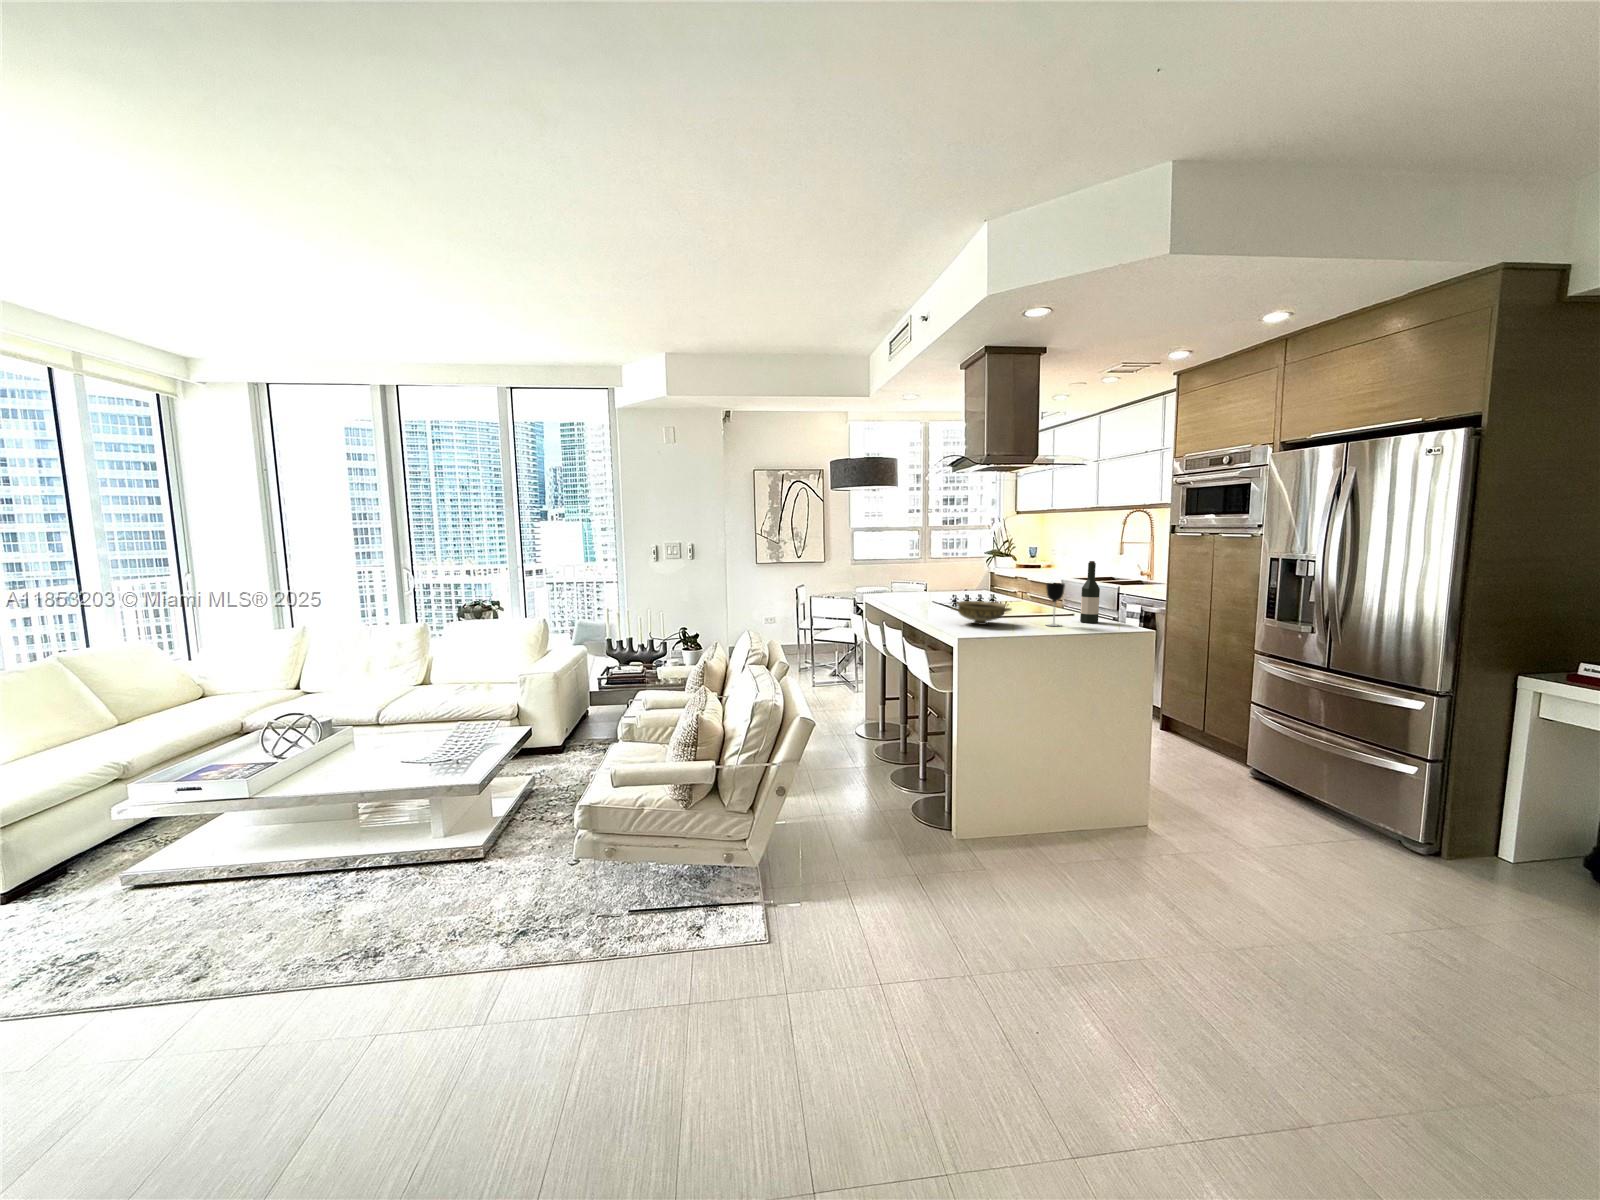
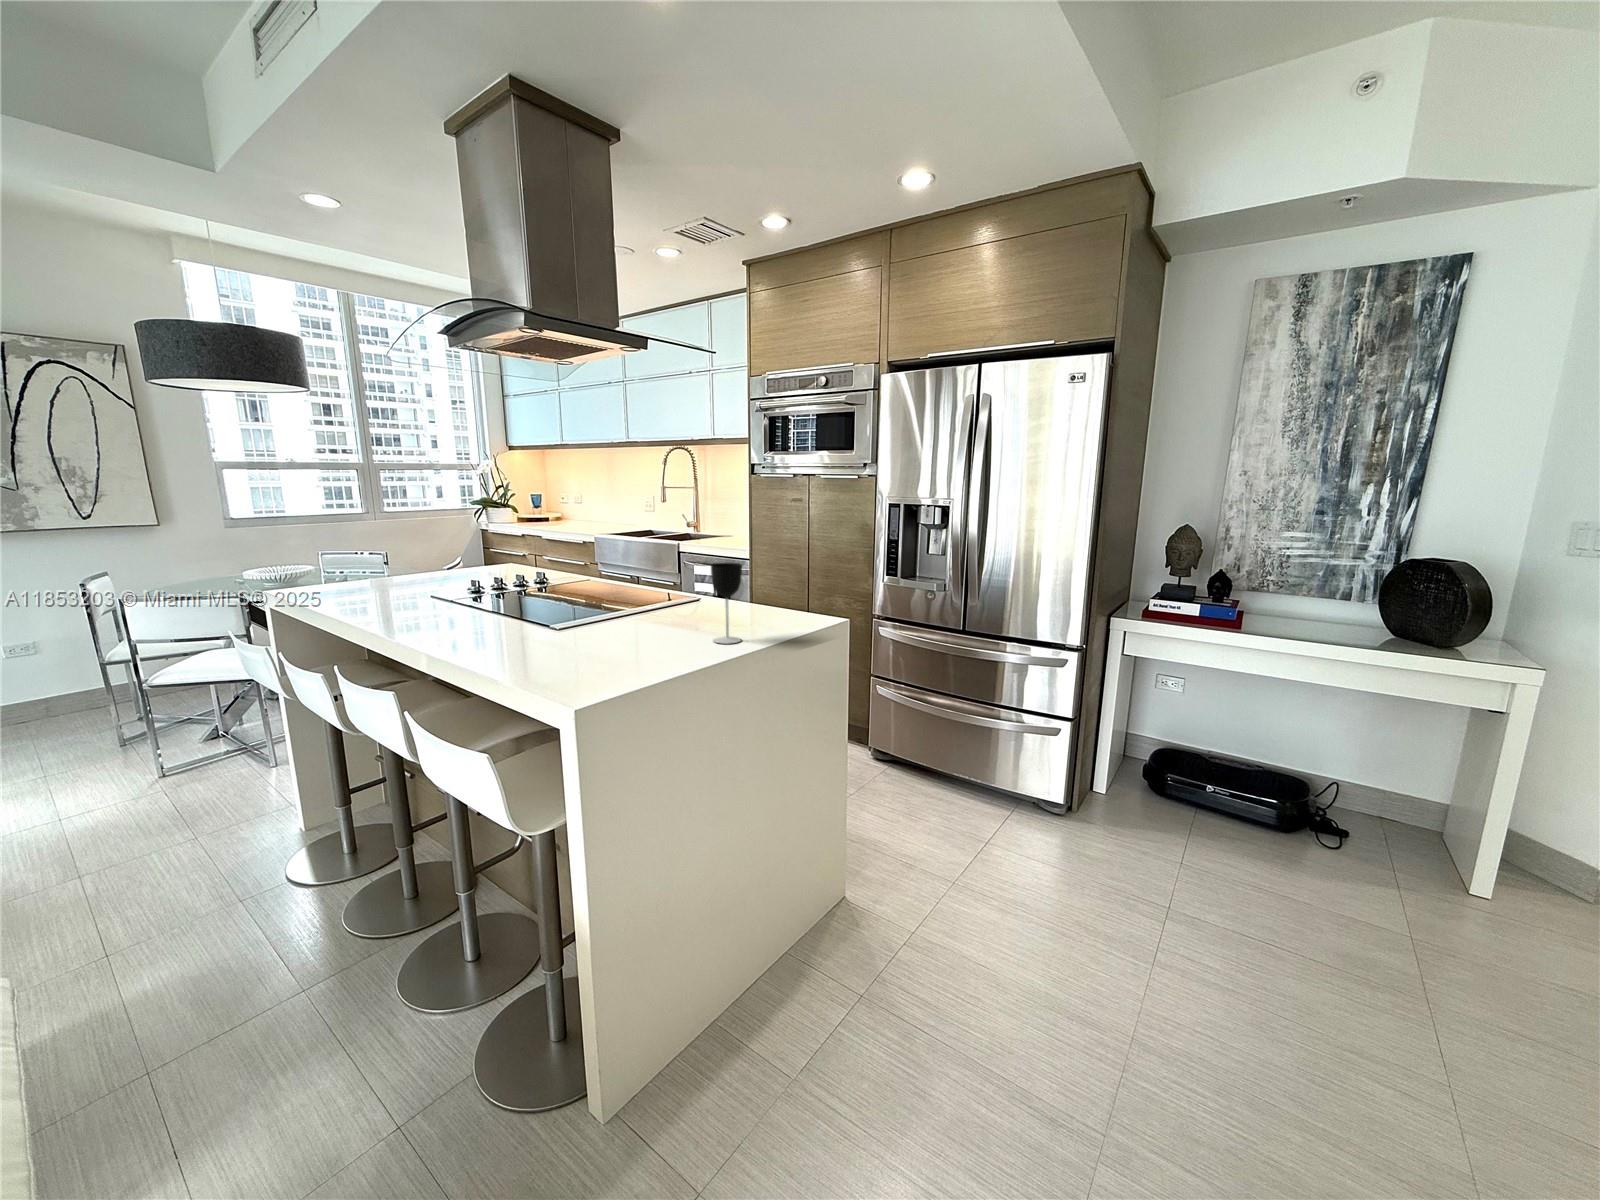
wine bottle: present [1080,561,1100,623] -> none [746,519,774,623]
ceramic bowl: present [952,601,1011,625] -> none [535,610,655,666]

